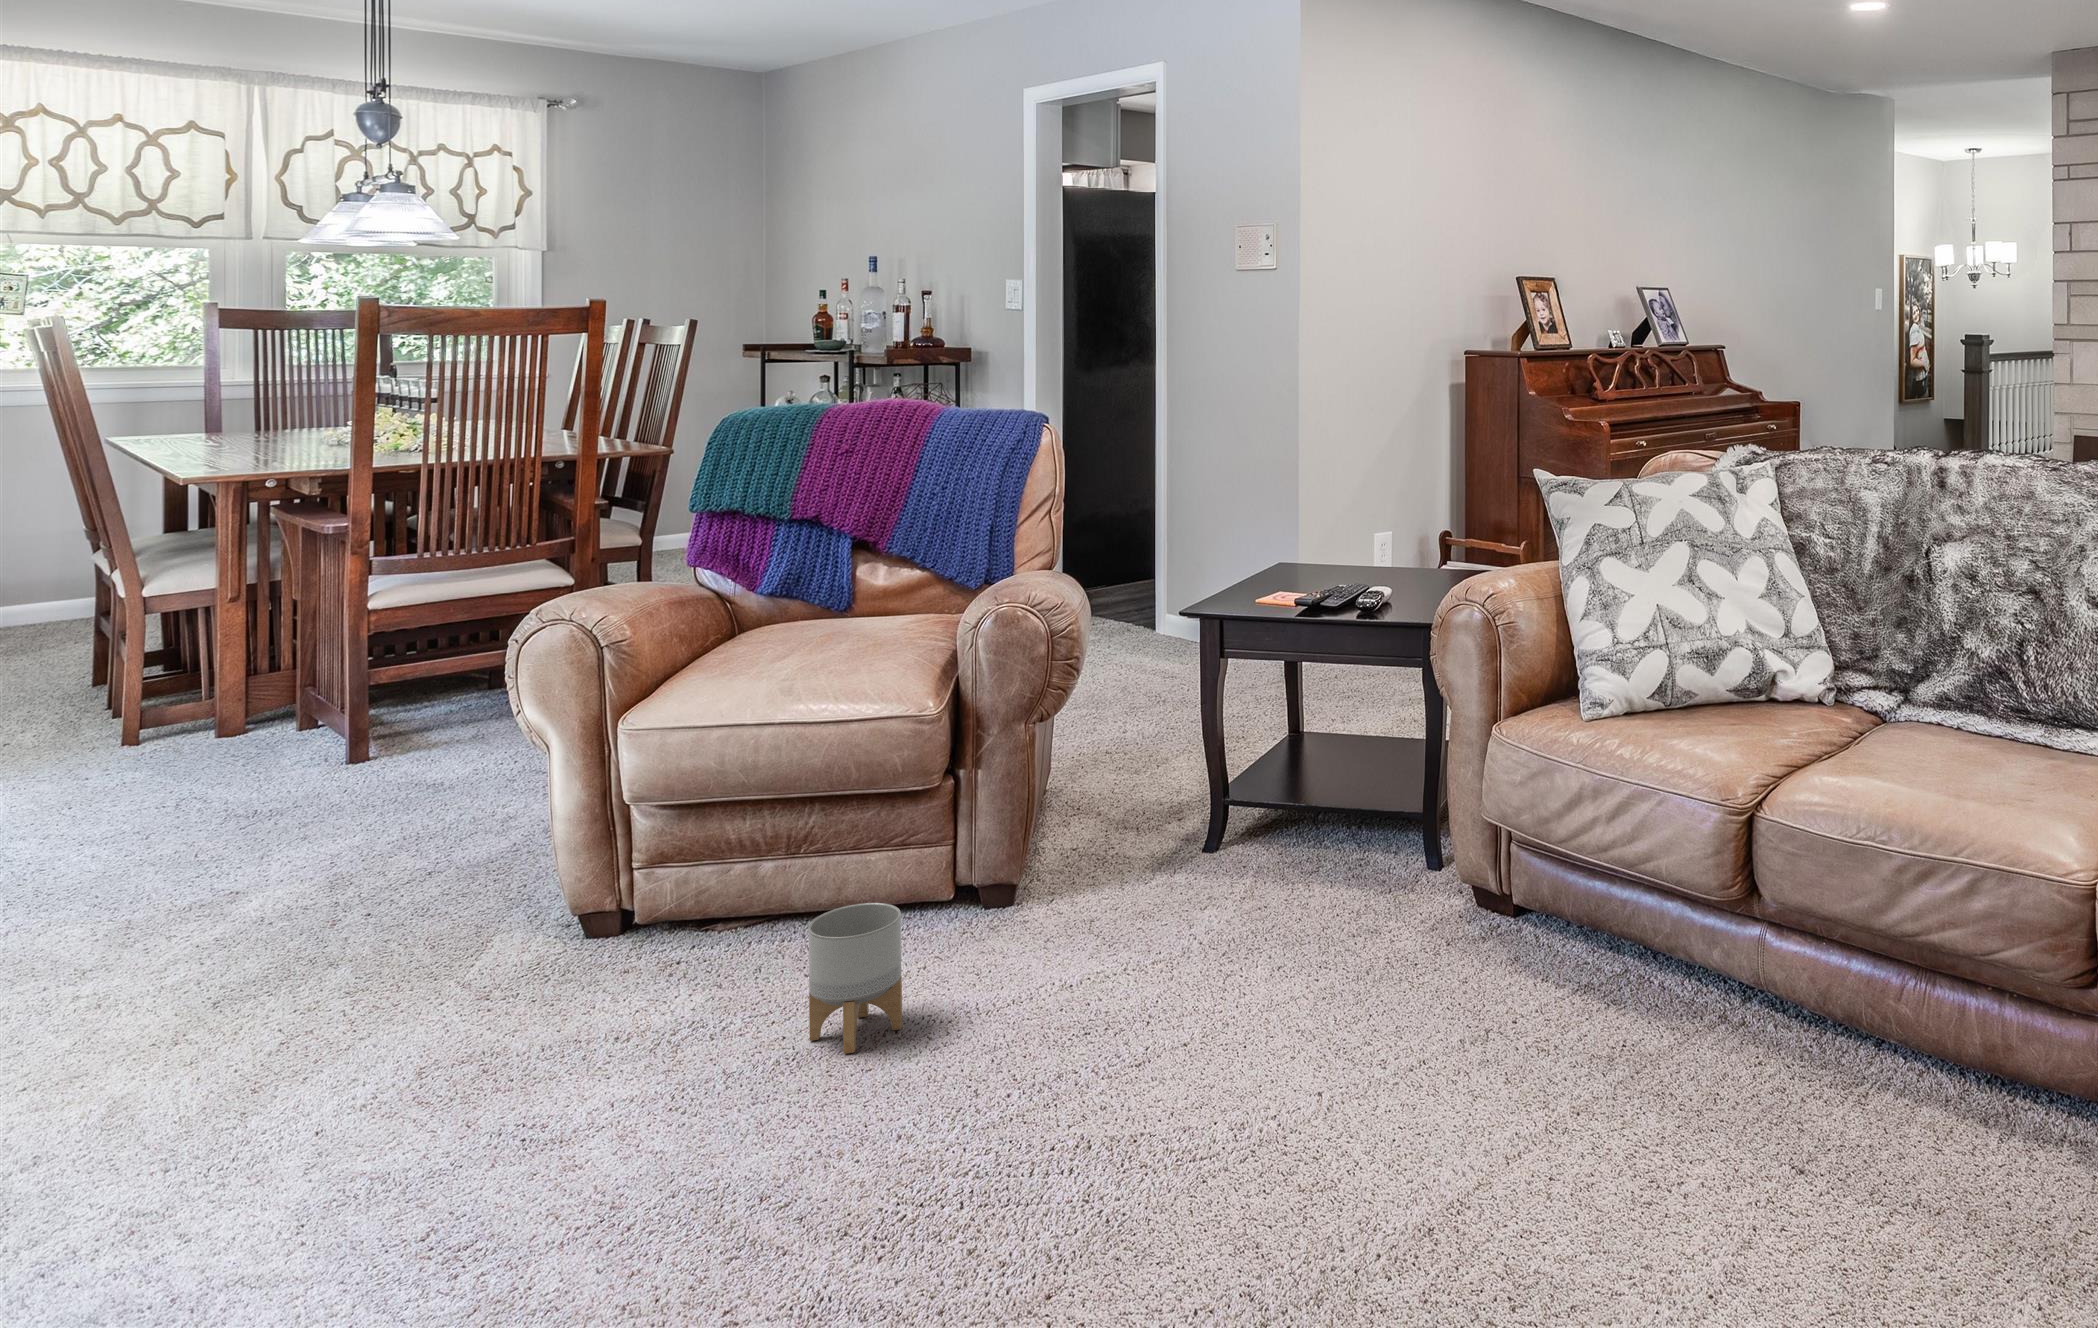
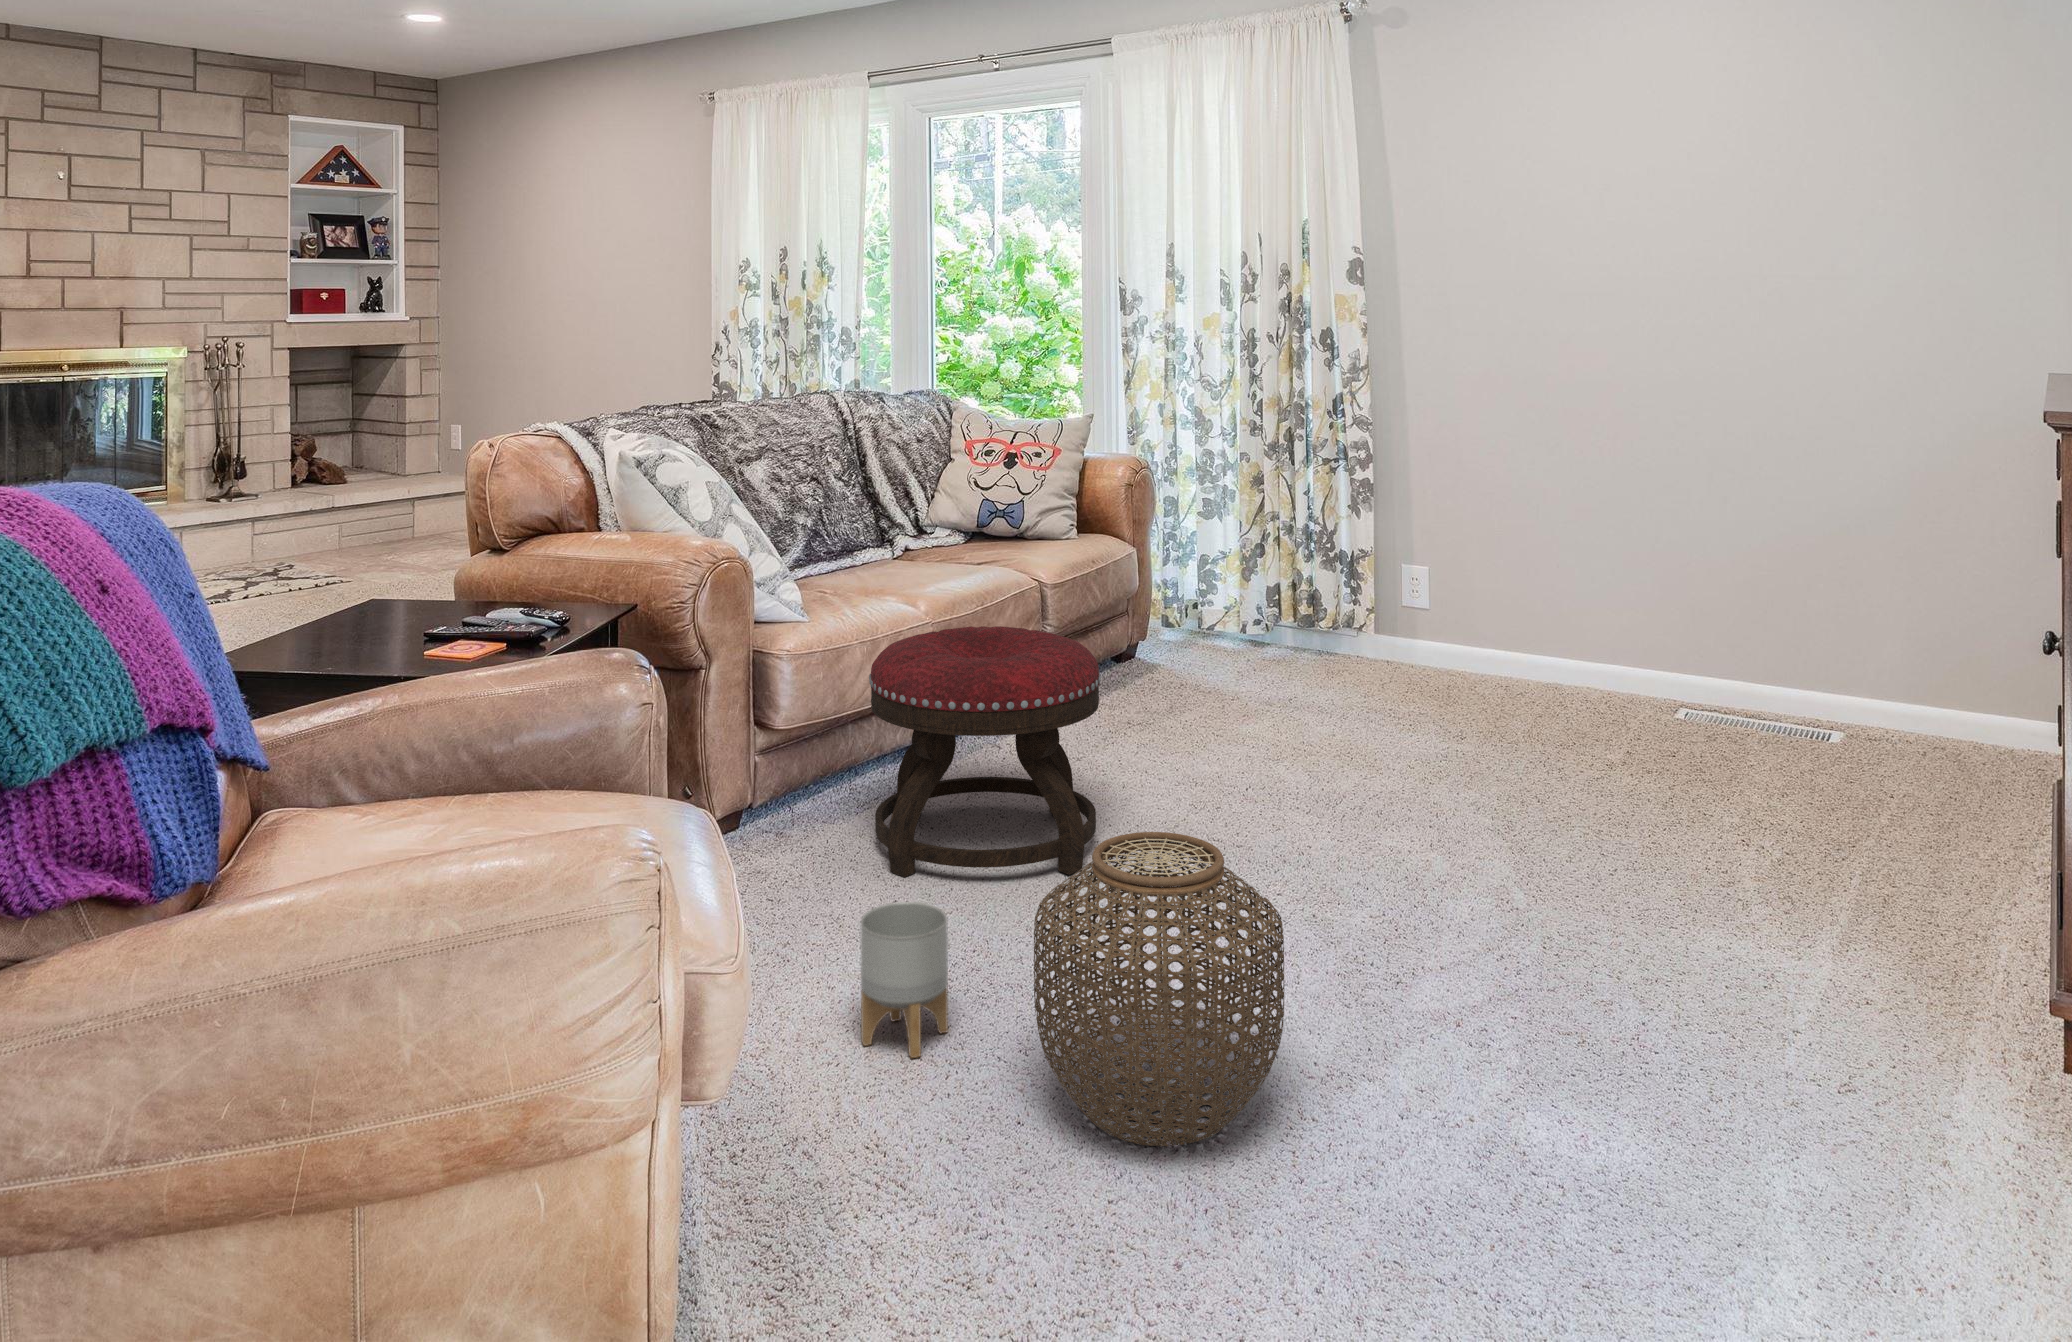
ottoman: none [1192,765,1523,1154] -> present [869,626,1101,877]
woven basket: none [405,880,717,1211] -> present [1034,832,1284,1146]

